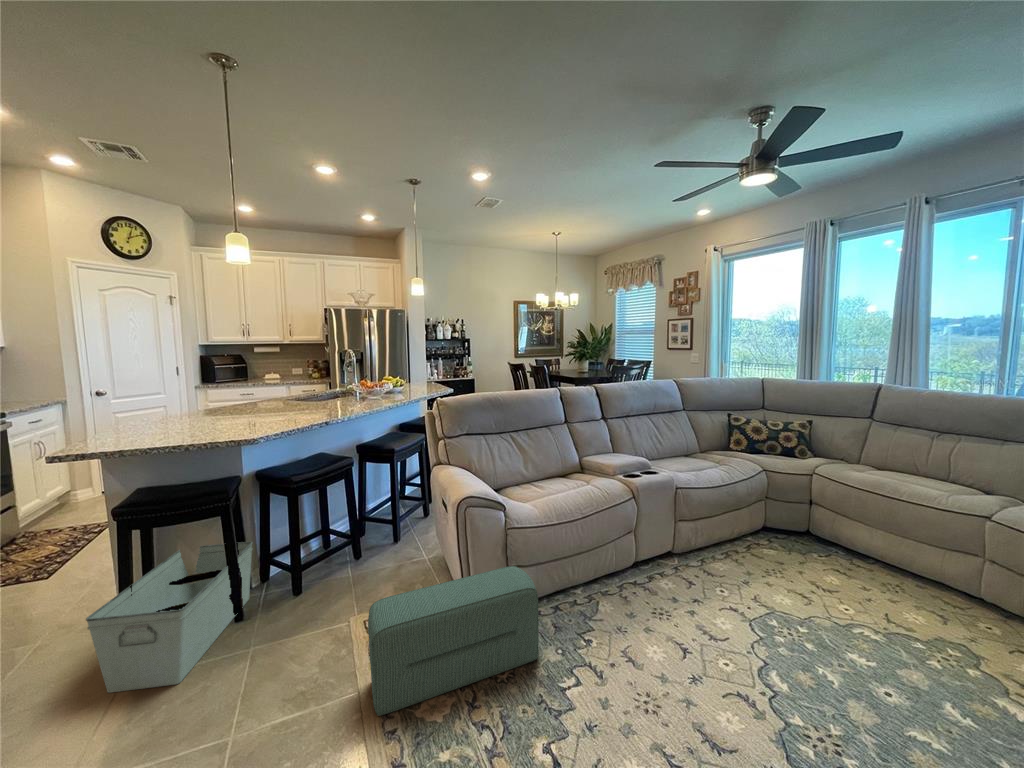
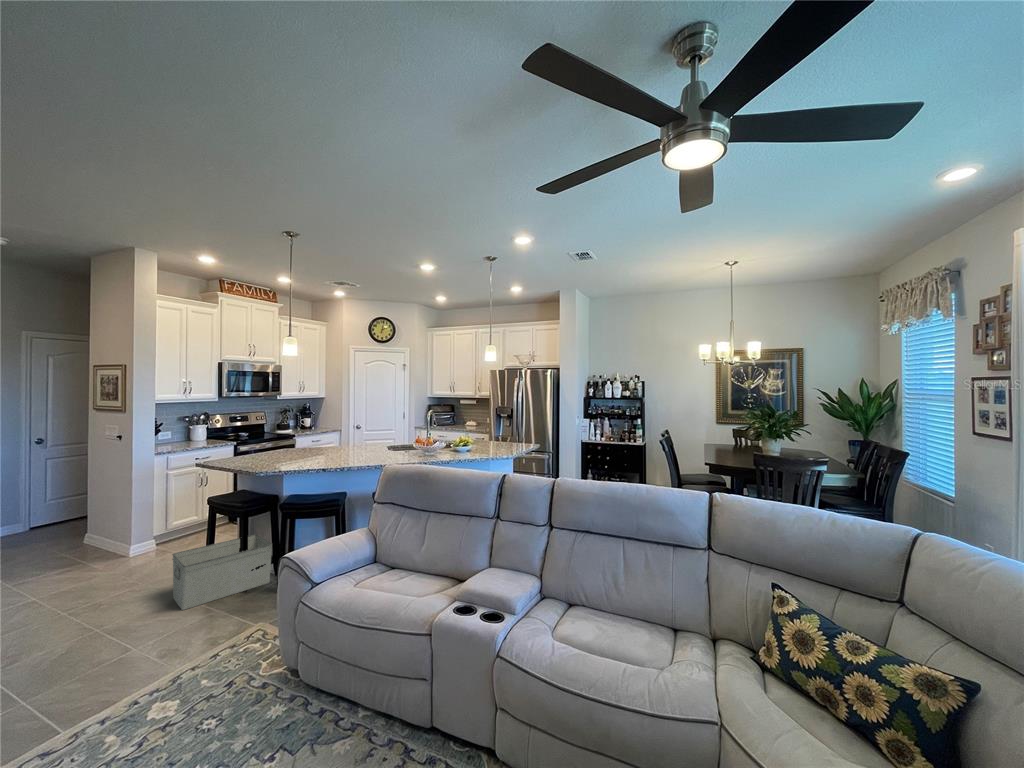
pouf: present [368,566,539,716] -> none [155,608,273,731]

